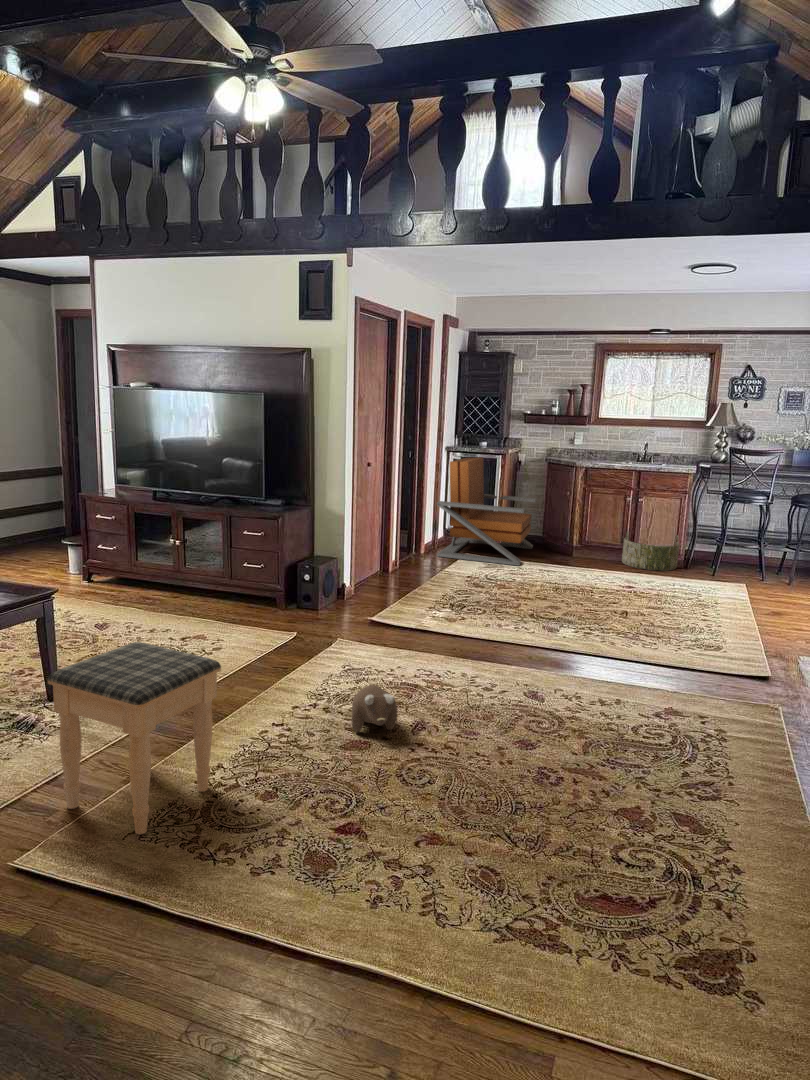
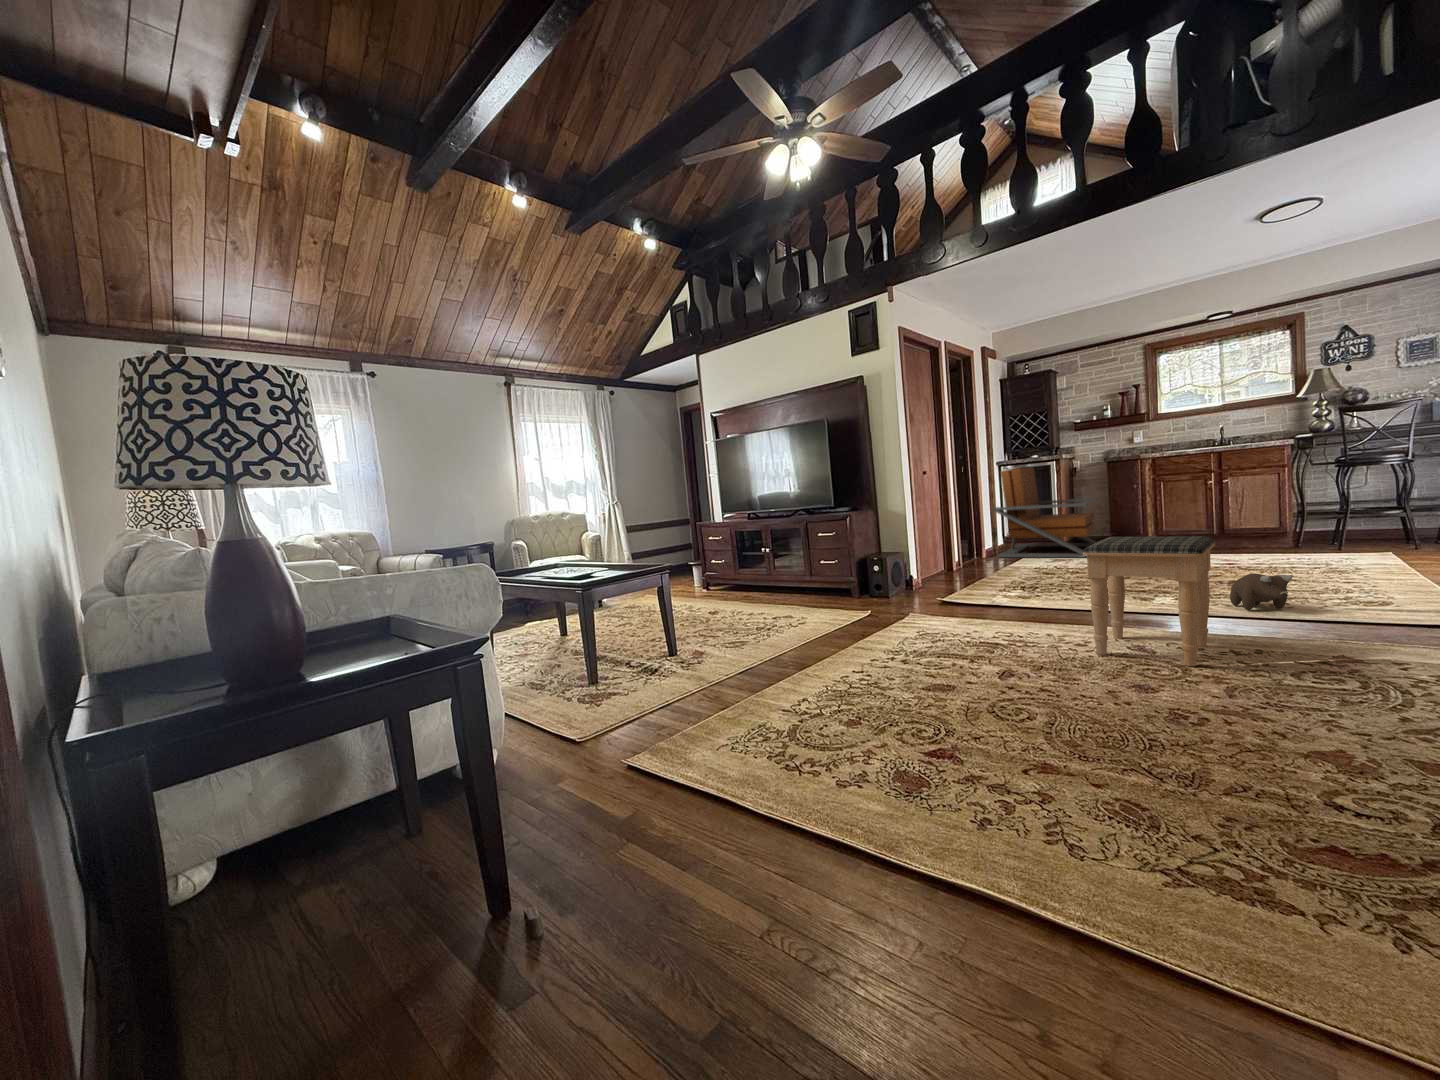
basket: present [622,531,679,571] -> none [1211,511,1288,550]
footstool: present [48,642,221,834] -> present [1083,536,1215,666]
plush toy: present [351,685,397,732] -> present [1230,573,1293,610]

